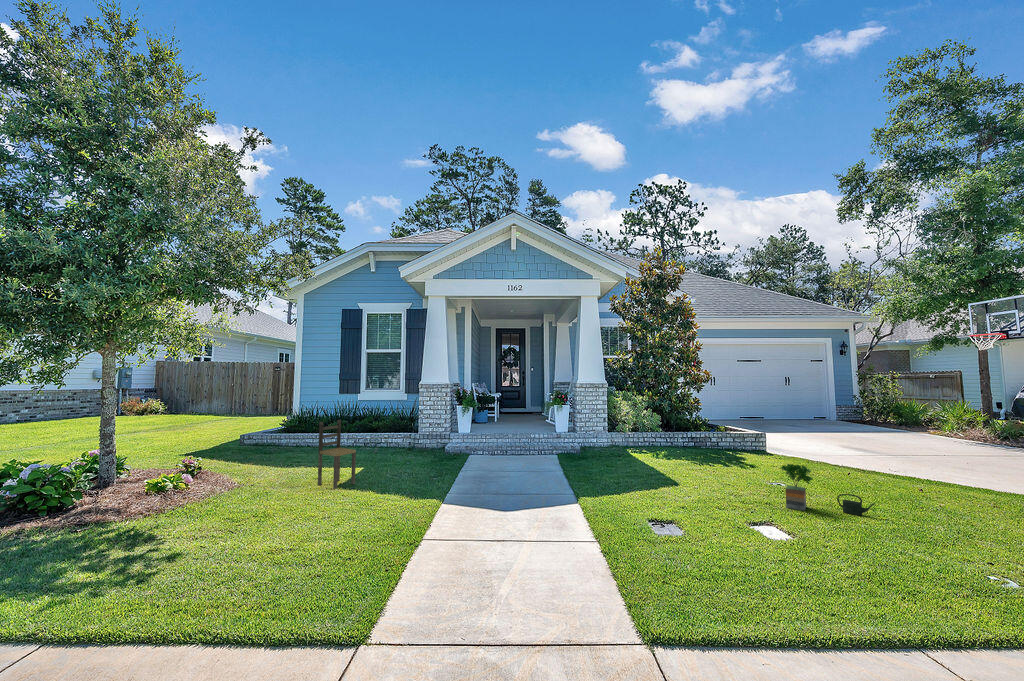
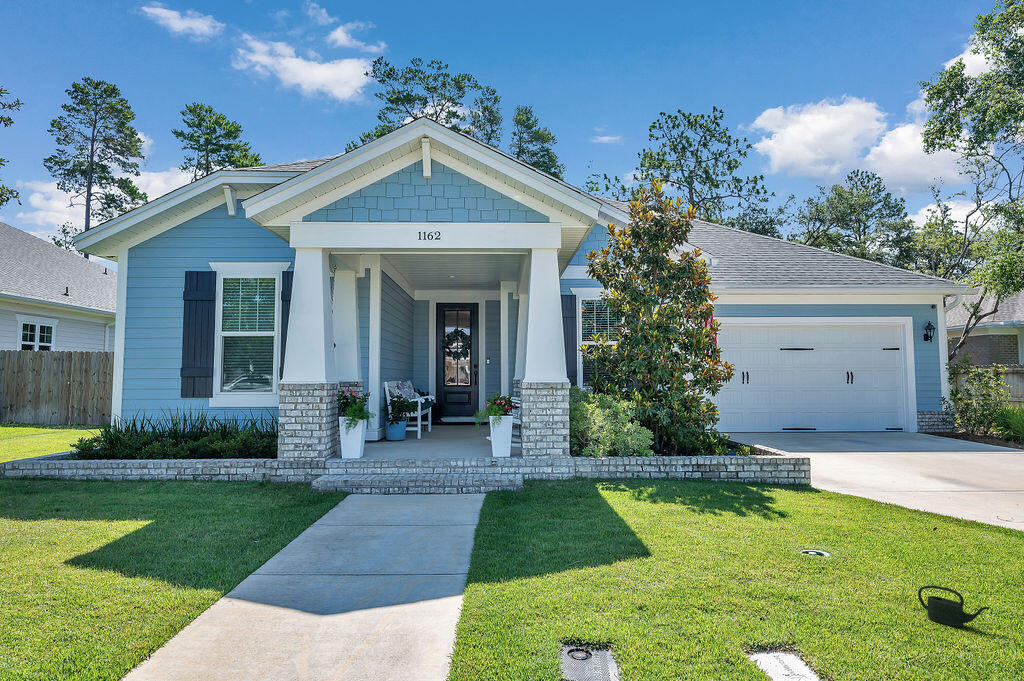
chair: present [318,420,356,489] -> none [37,445,106,565]
potted tree: present [781,464,813,511] -> none [817,526,877,615]

